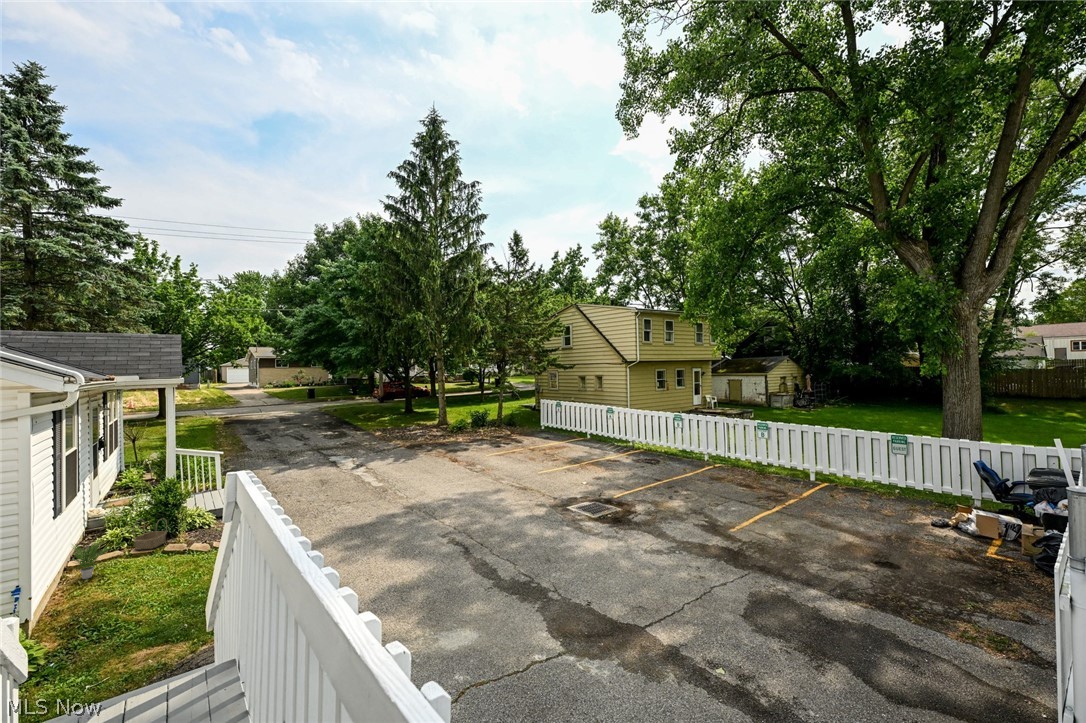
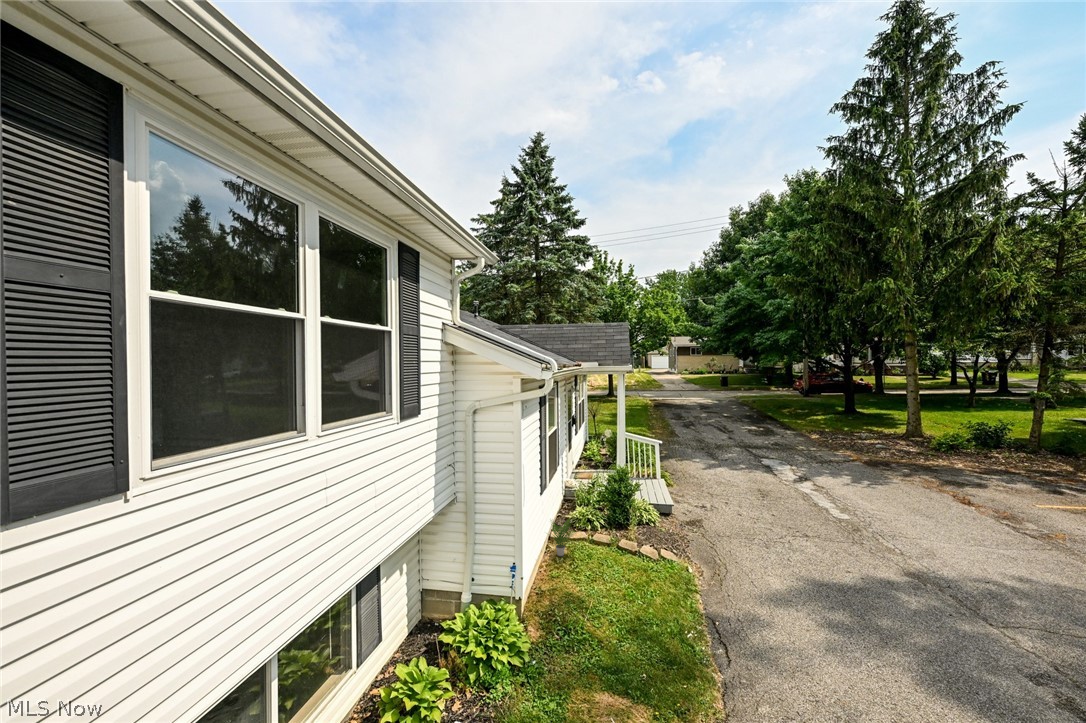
basket: present [133,518,167,550] -> none [593,504,619,537]

